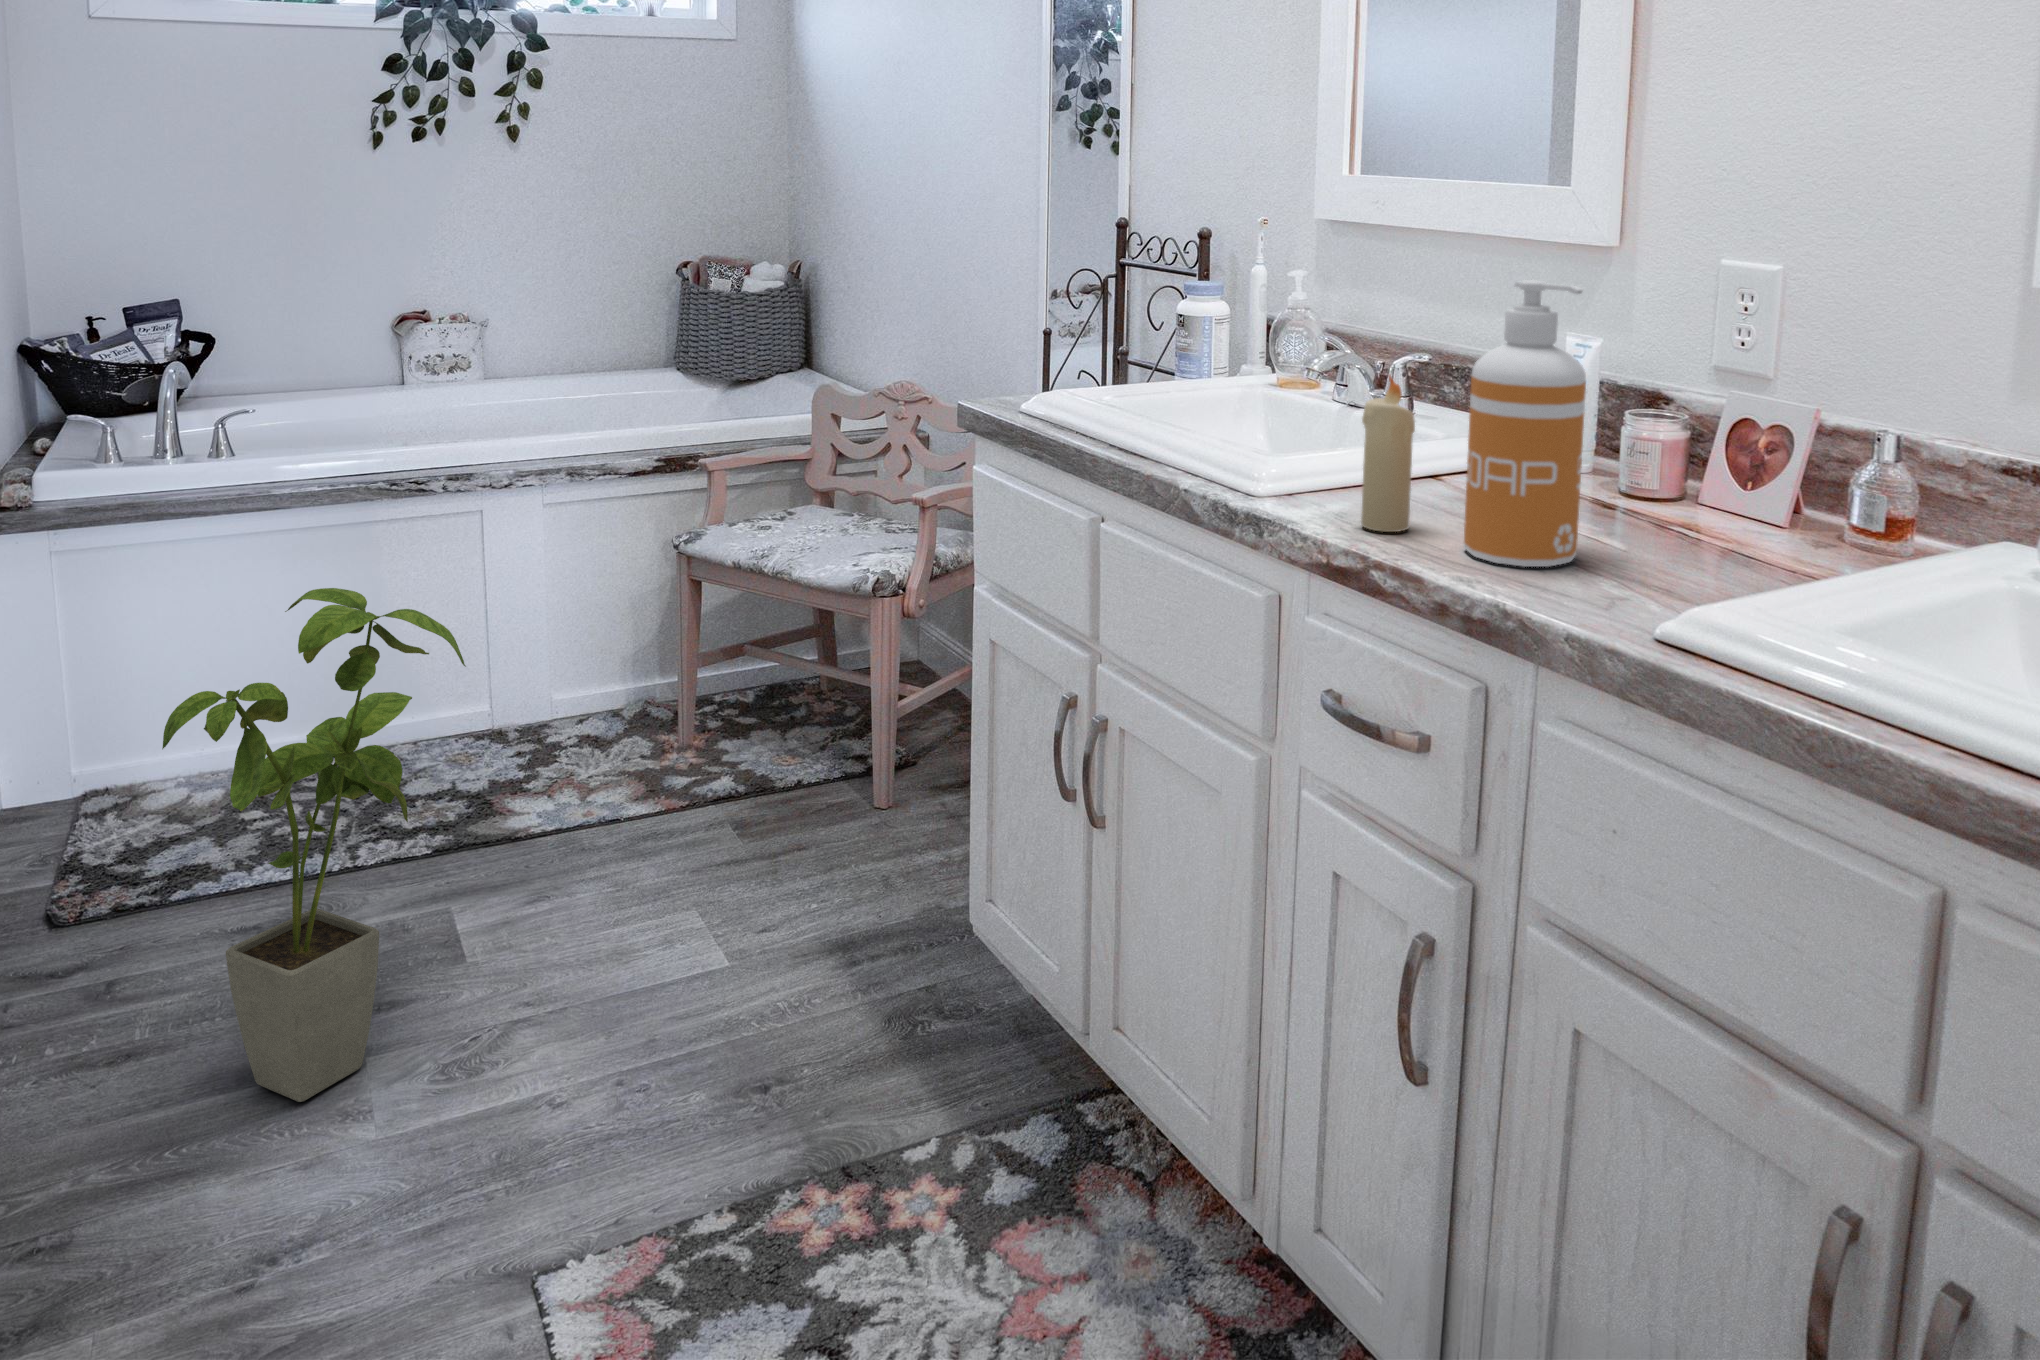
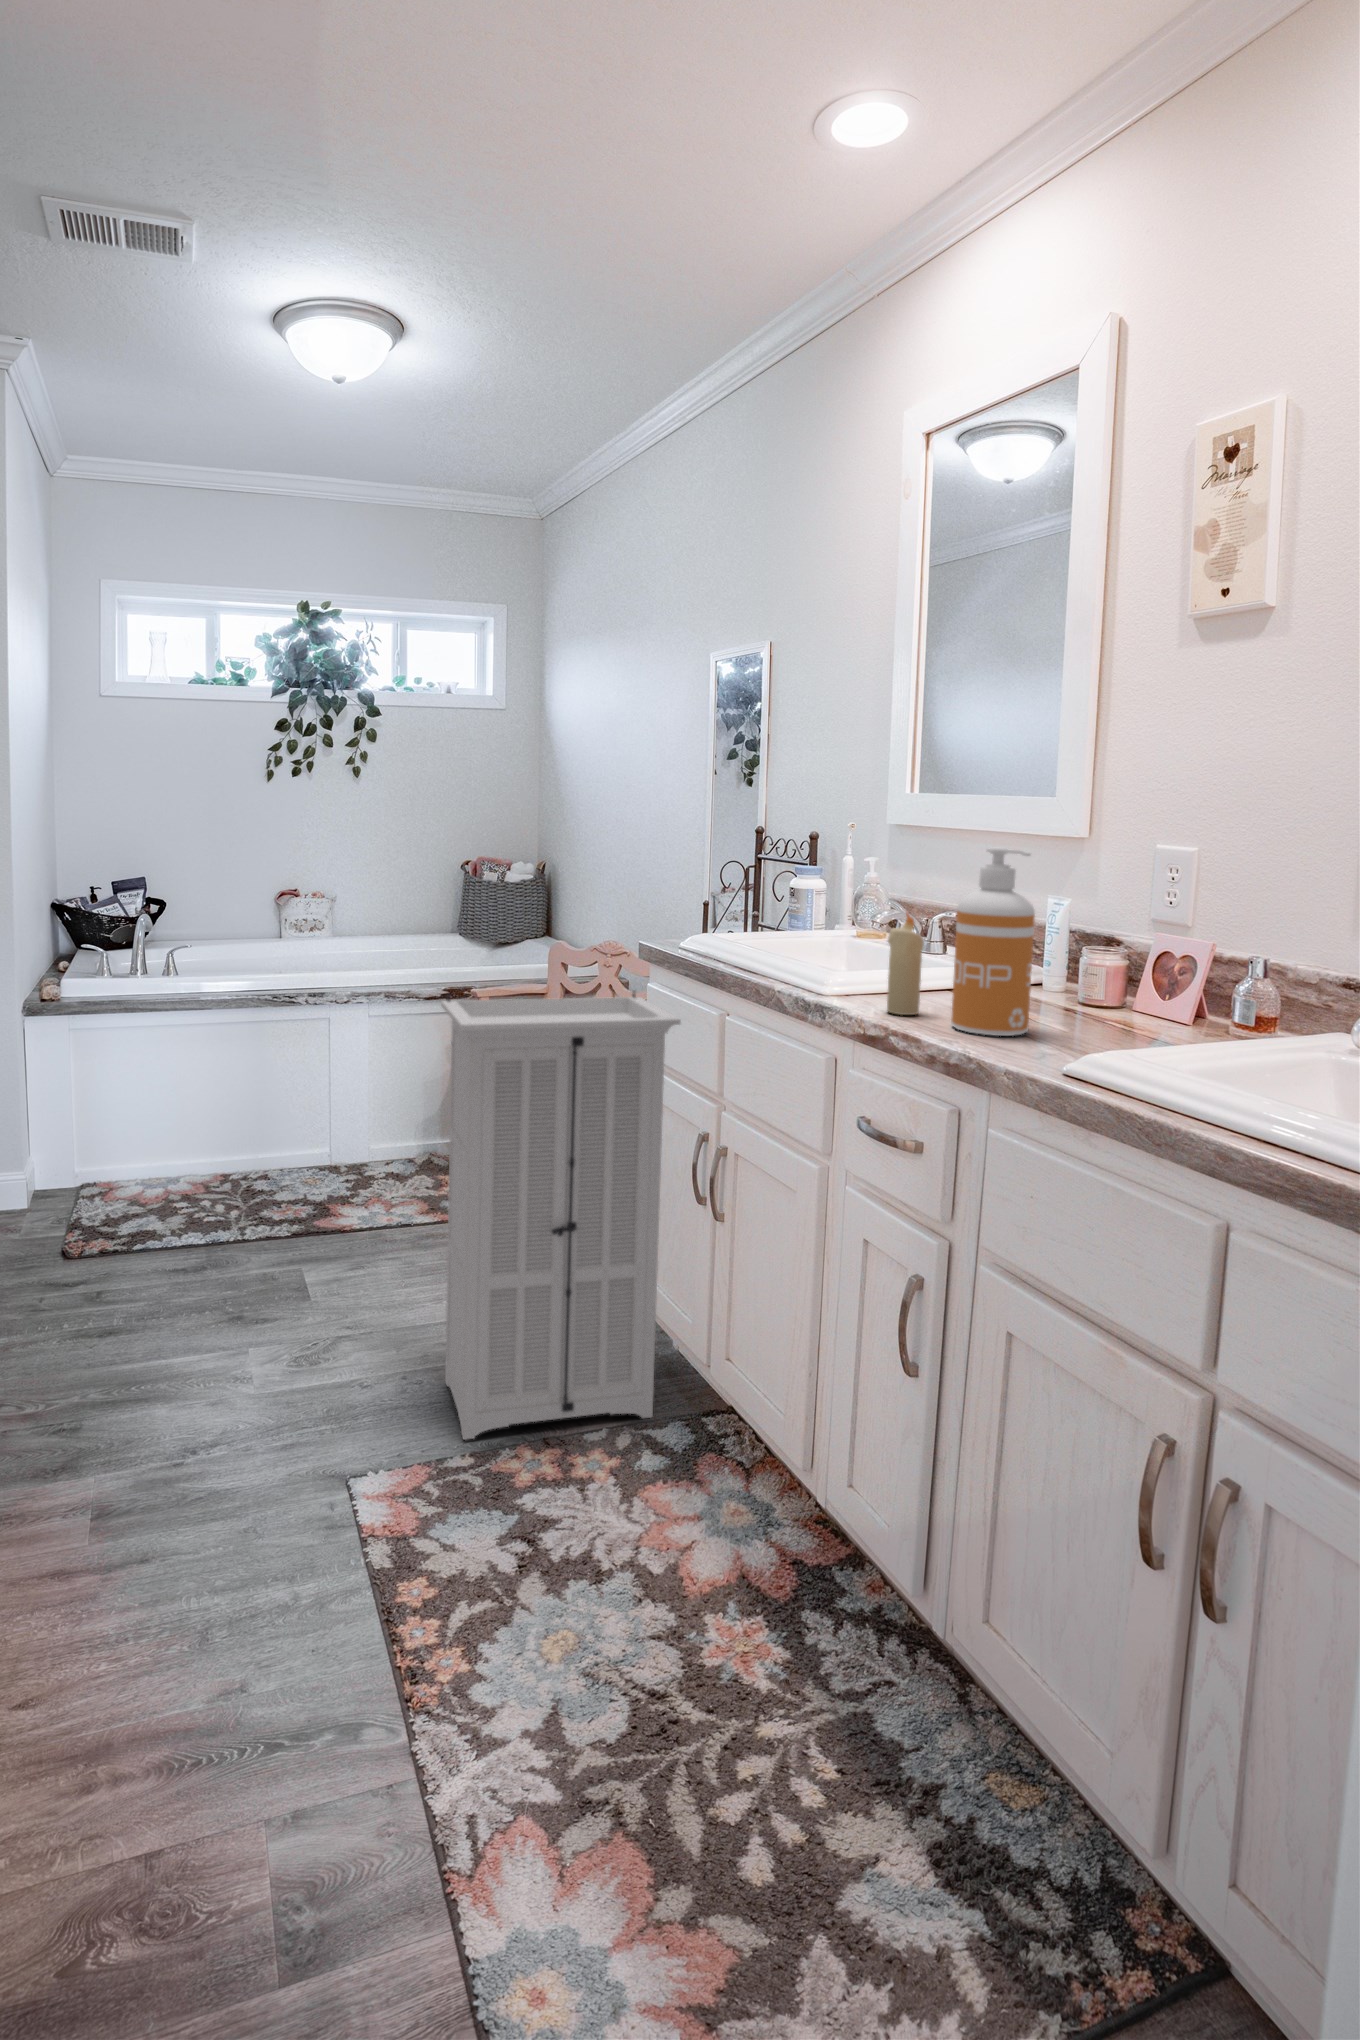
storage cabinet: none [658,476,1033,1185] -> present [441,992,681,1440]
house plant: present [162,588,466,1102] -> none [144,1043,321,1368]

